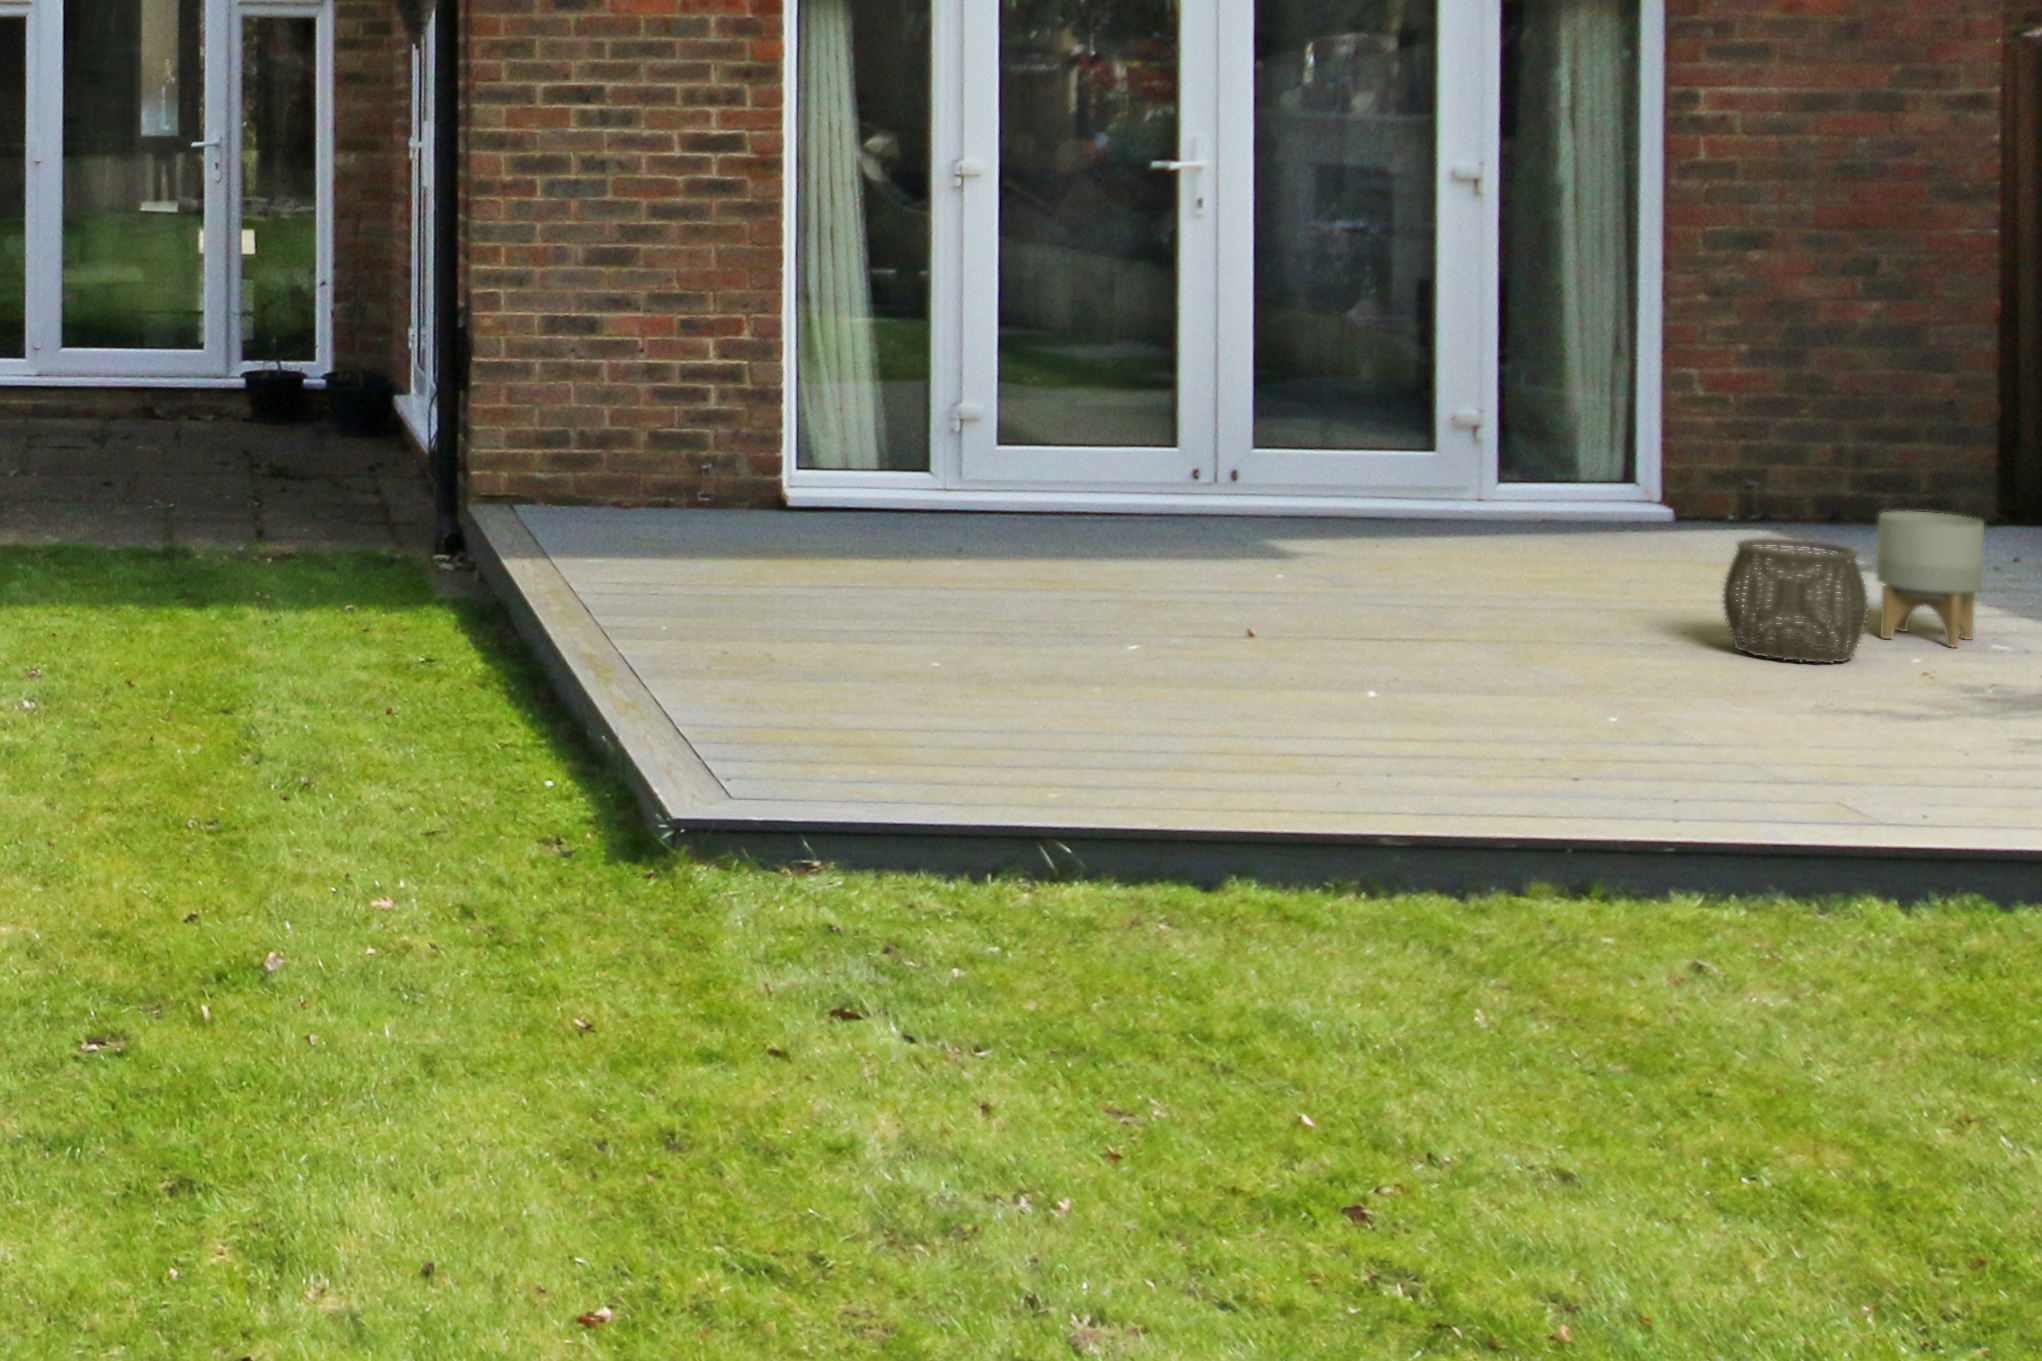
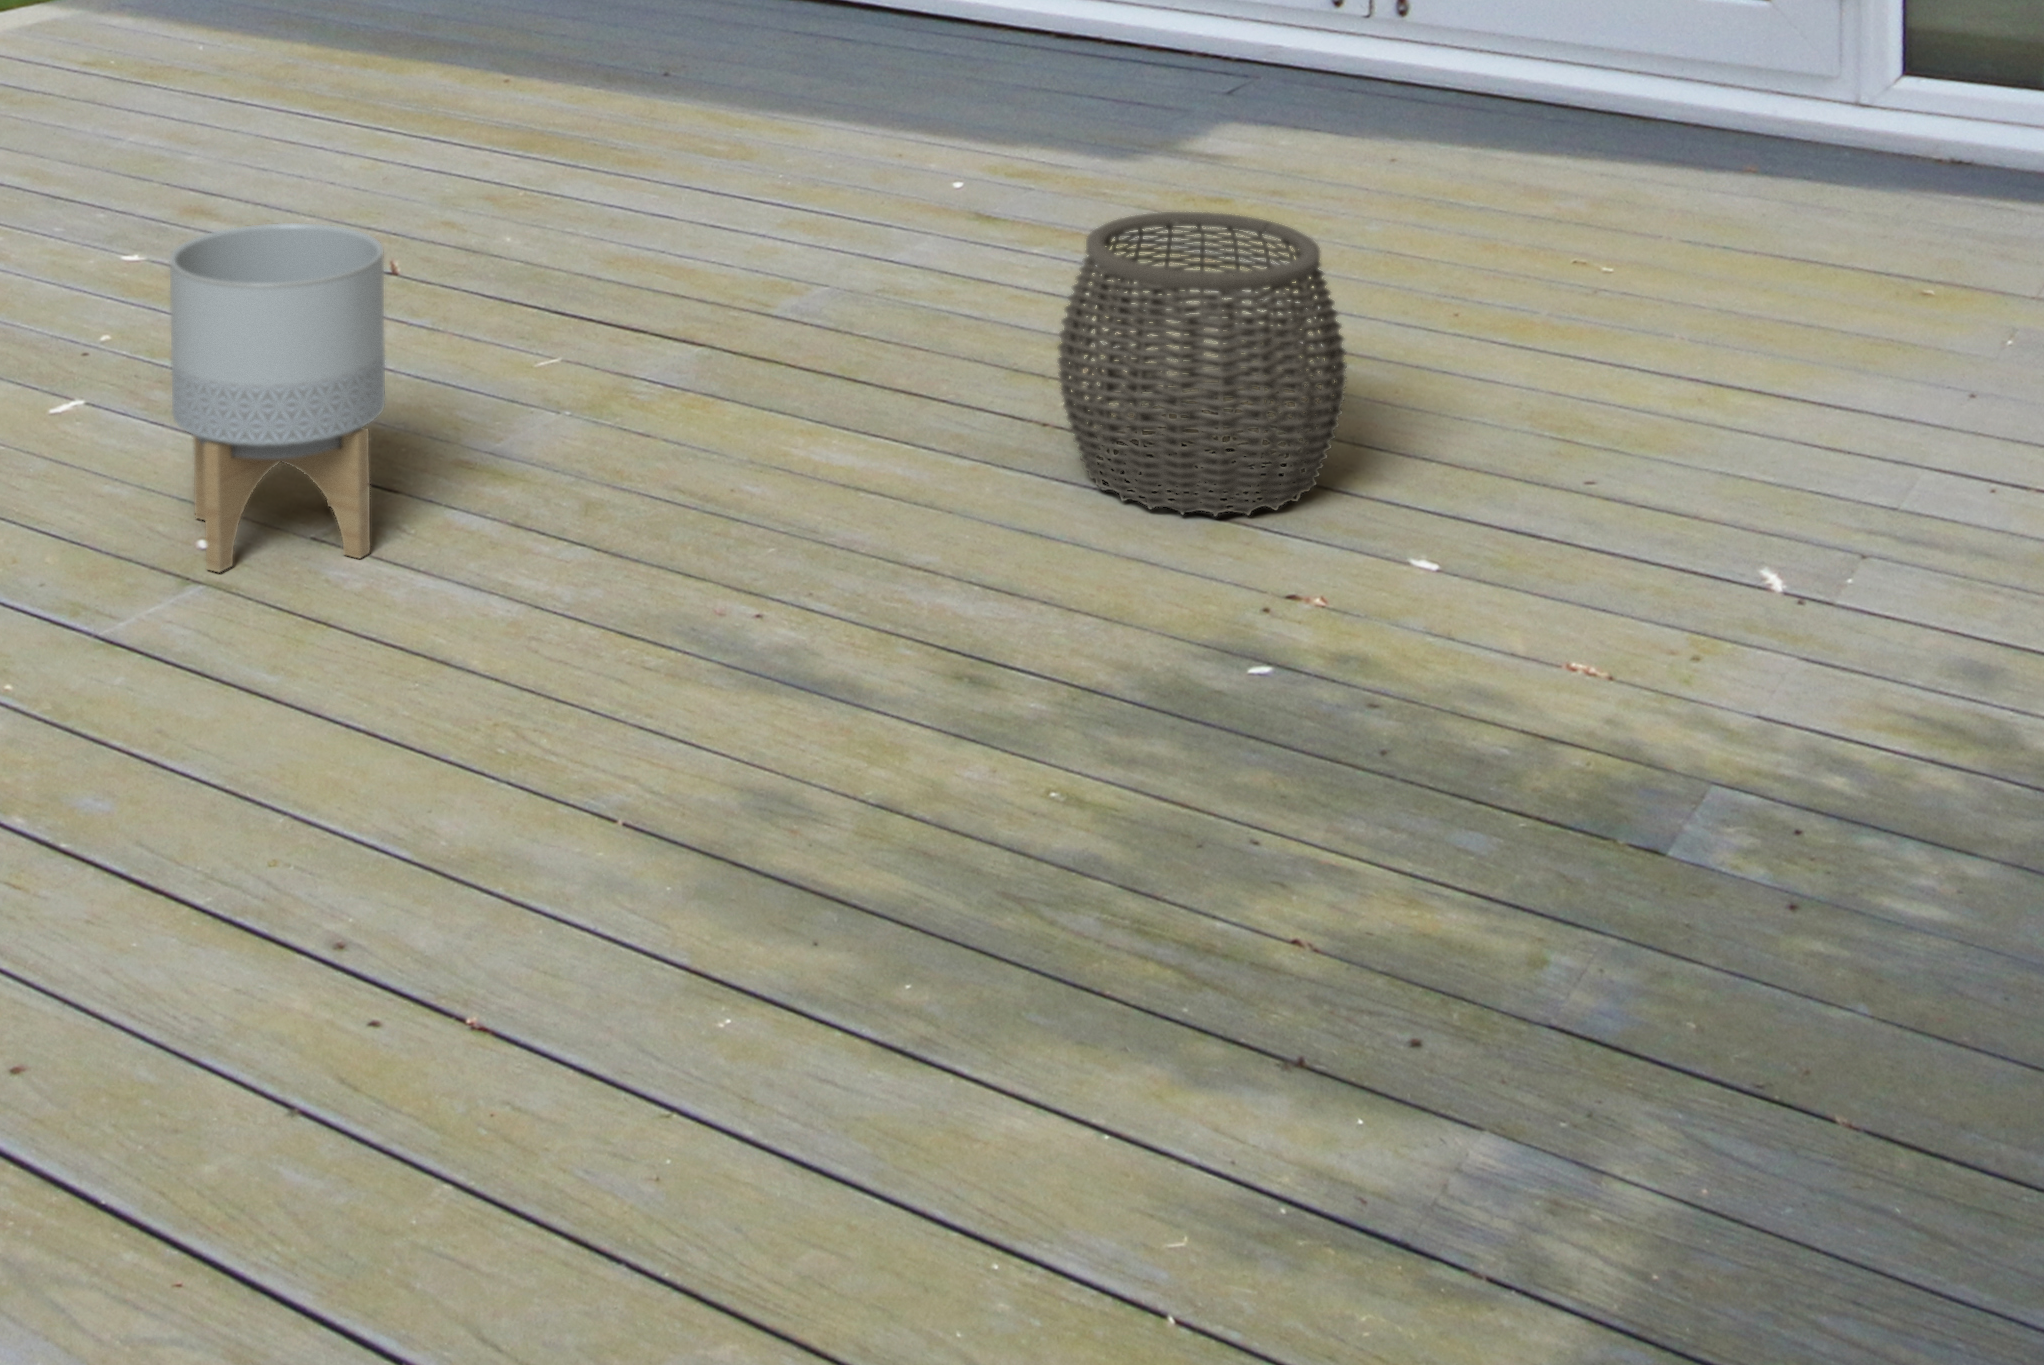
planter: present [1877,511,1984,648] -> present [170,223,385,572]

